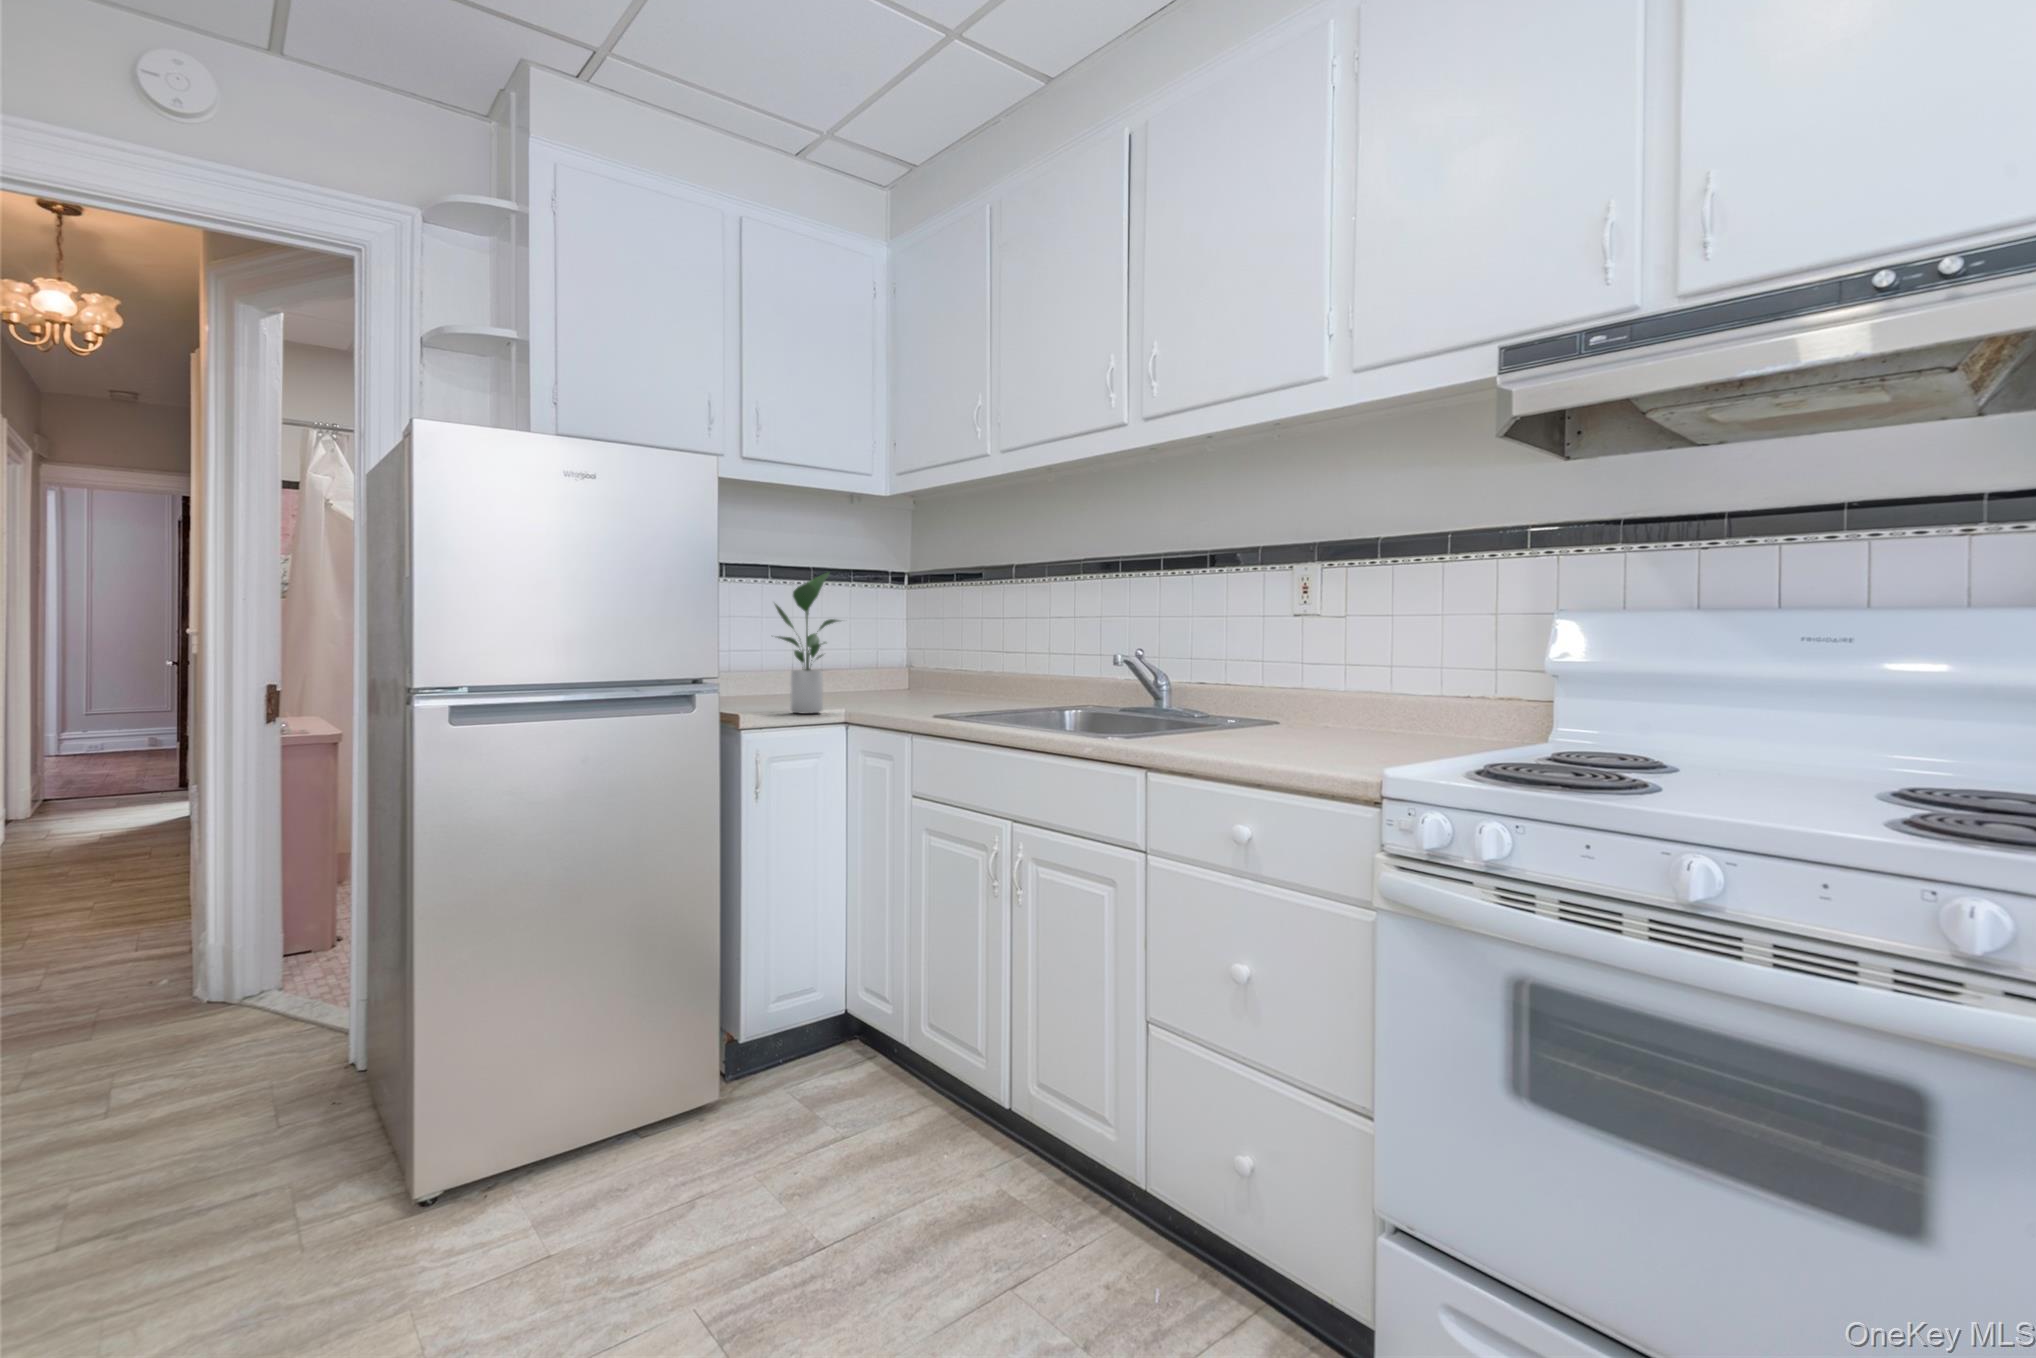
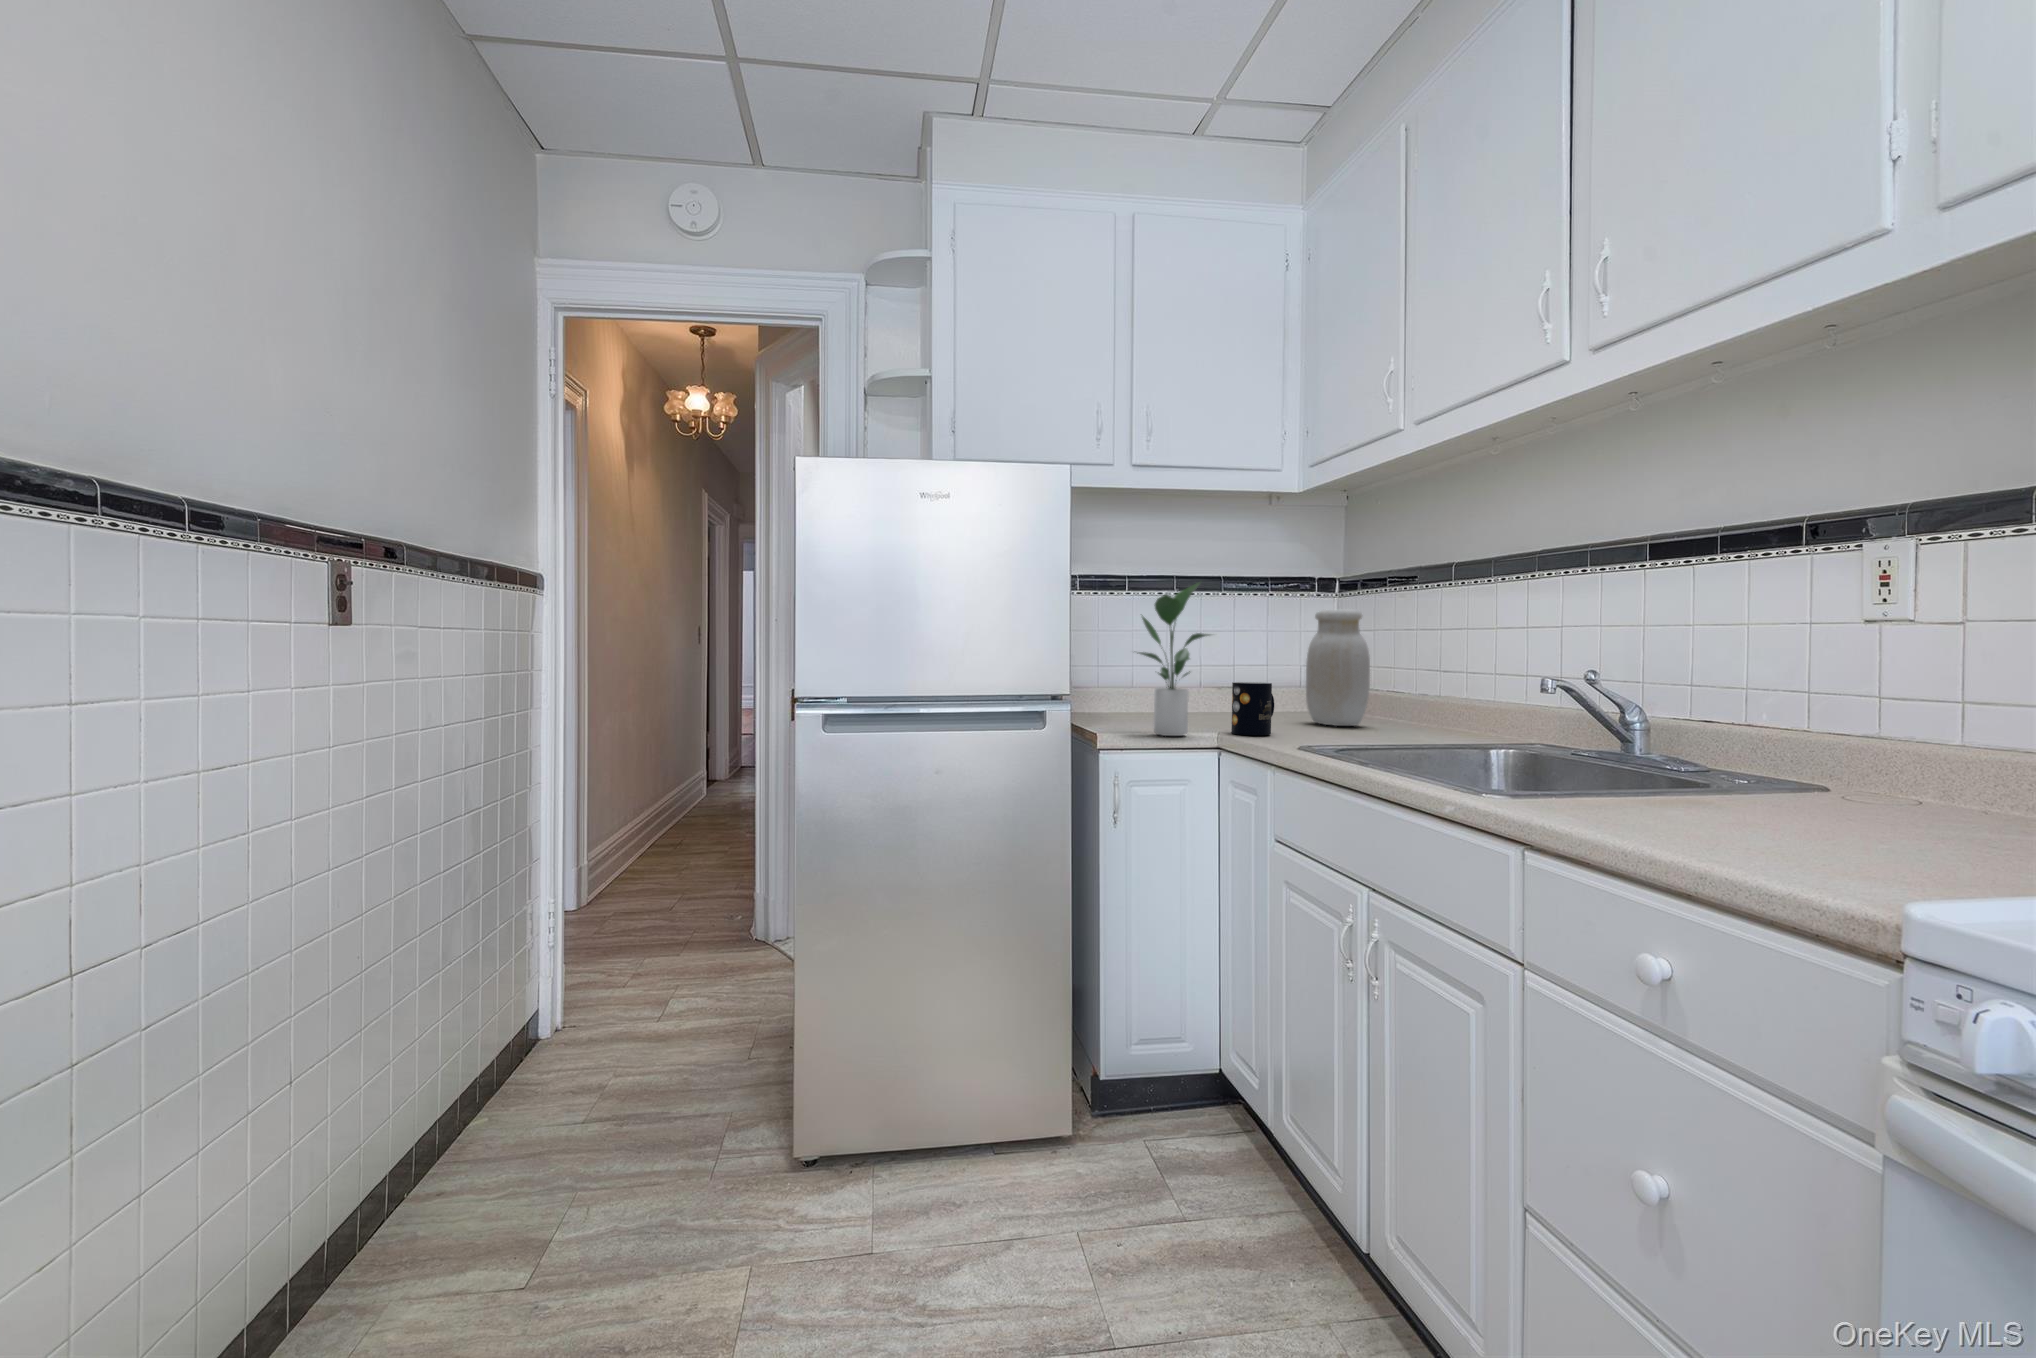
jar: none [901,600,954,701] -> present [1306,609,1370,726]
mug: none [854,663,889,710] -> present [1231,682,1274,735]

